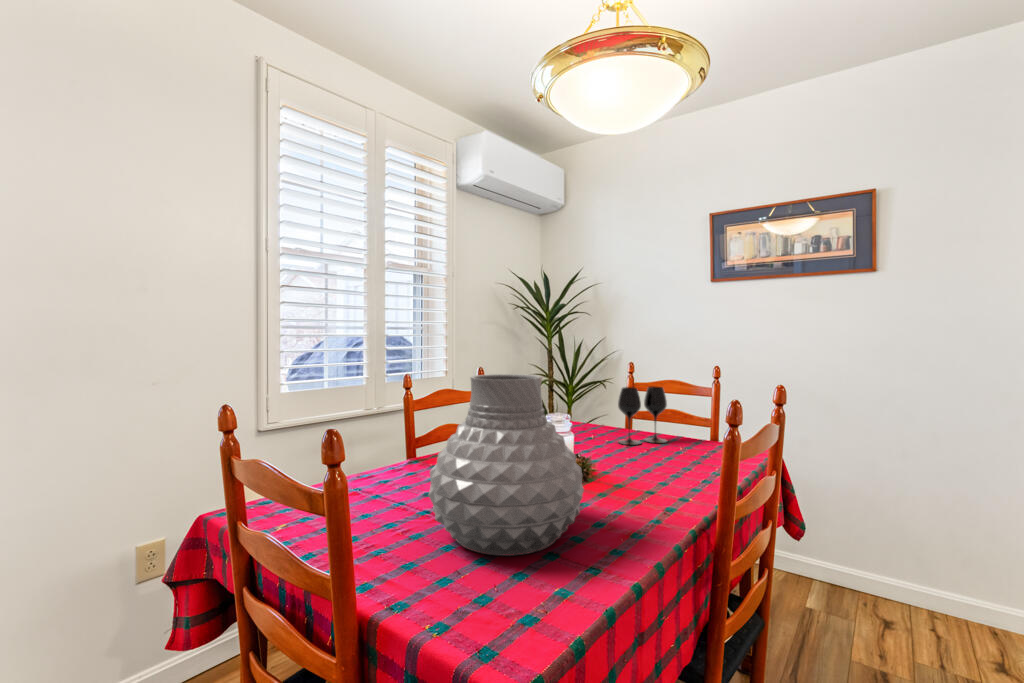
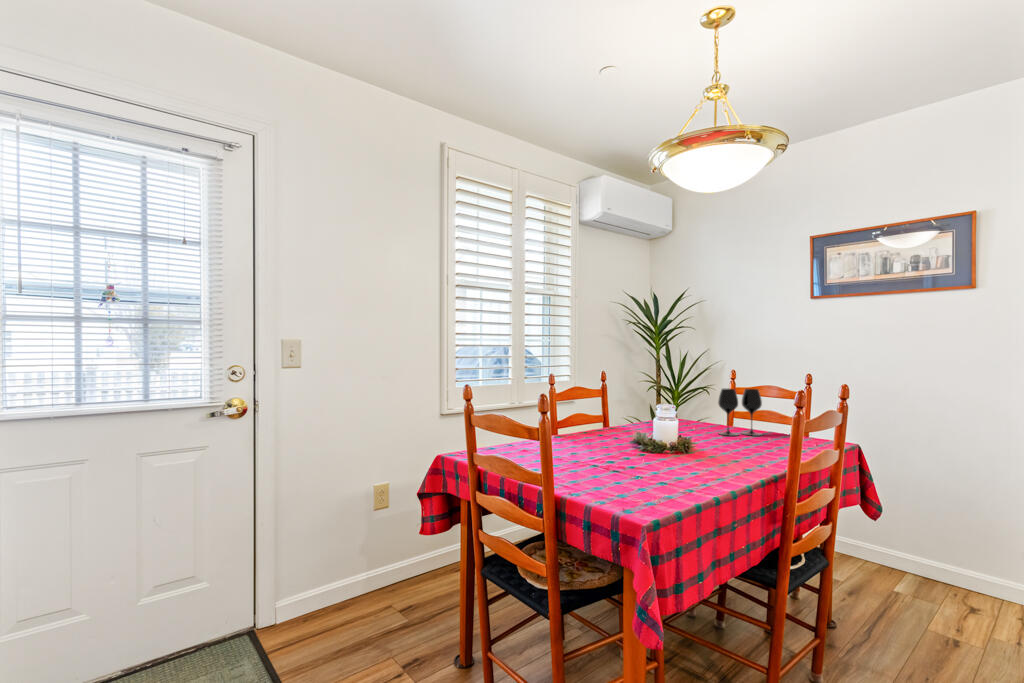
vase: present [428,374,584,556] -> none [581,368,687,482]

